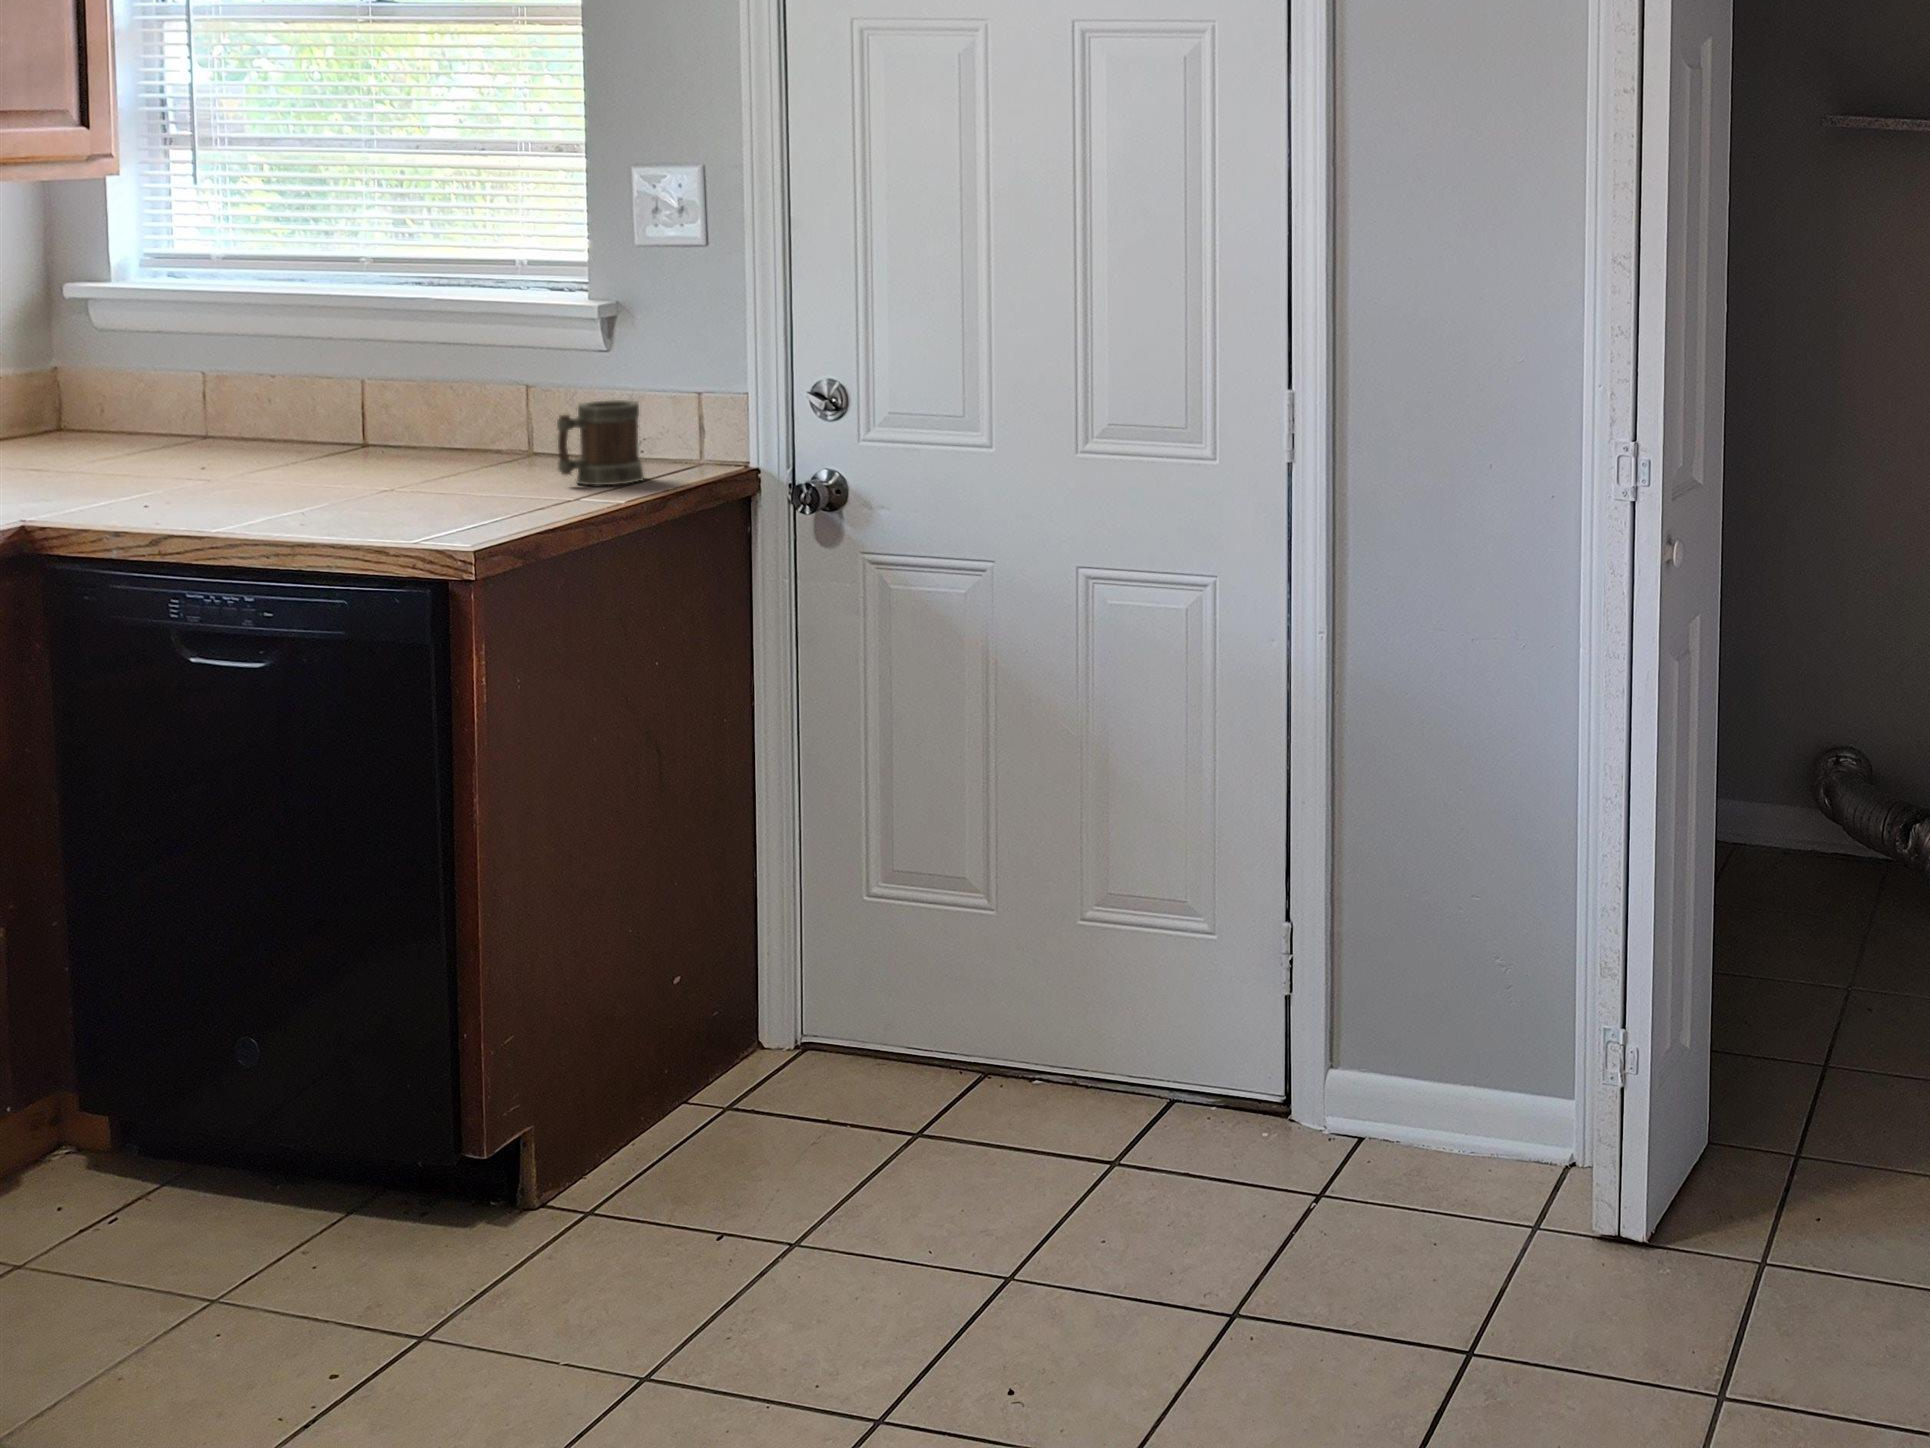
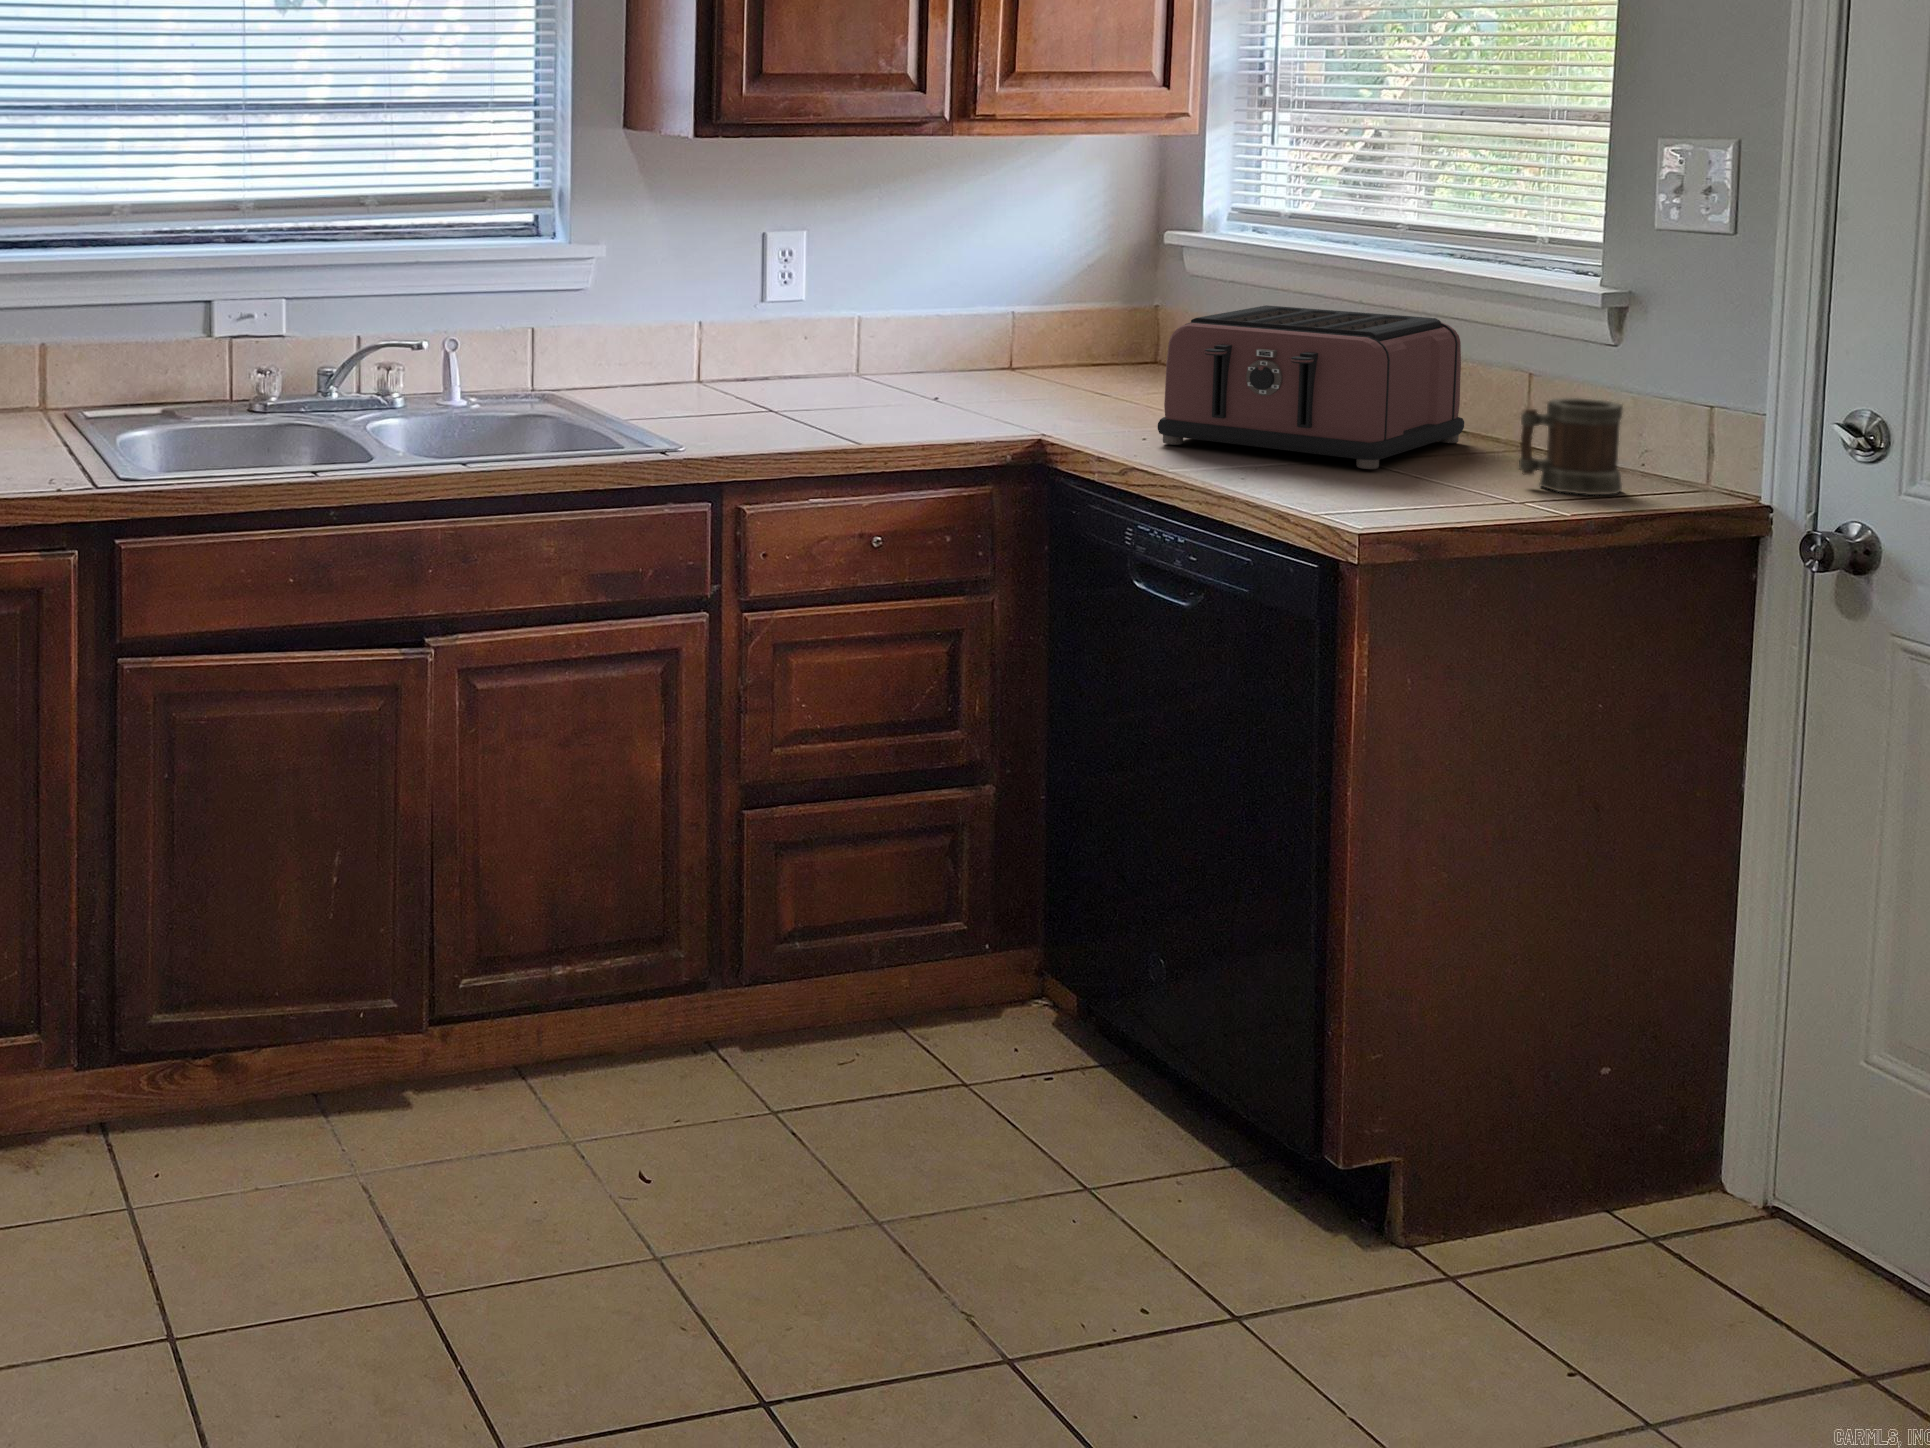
toaster: none [169,344,467,501] -> present [1158,305,1464,469]

